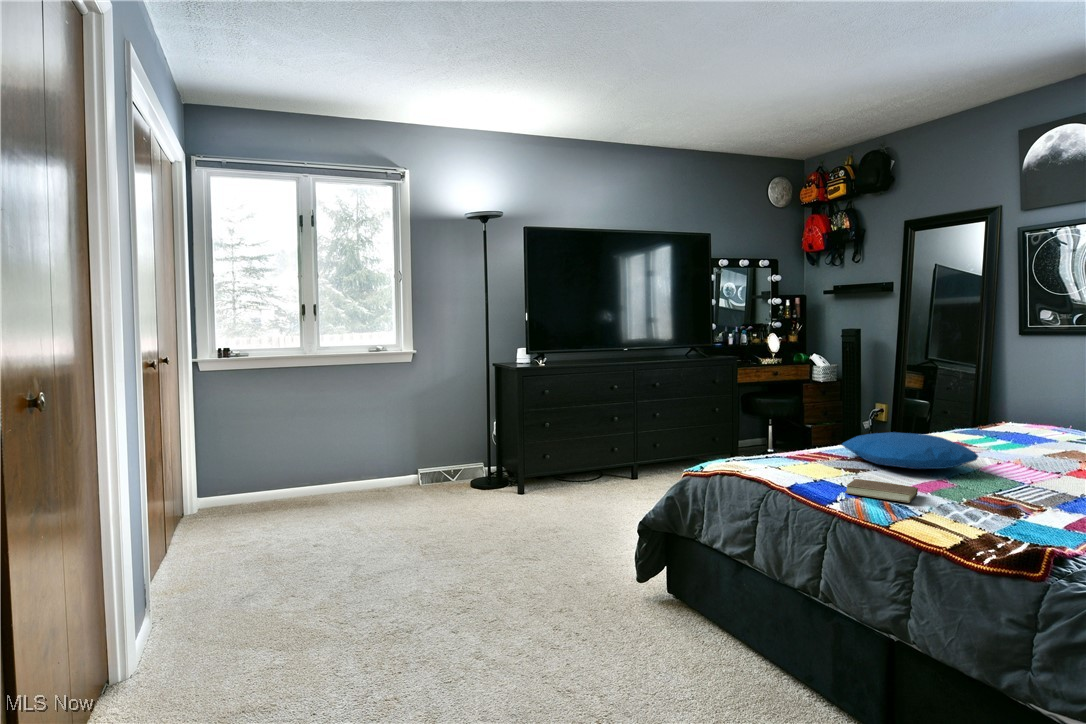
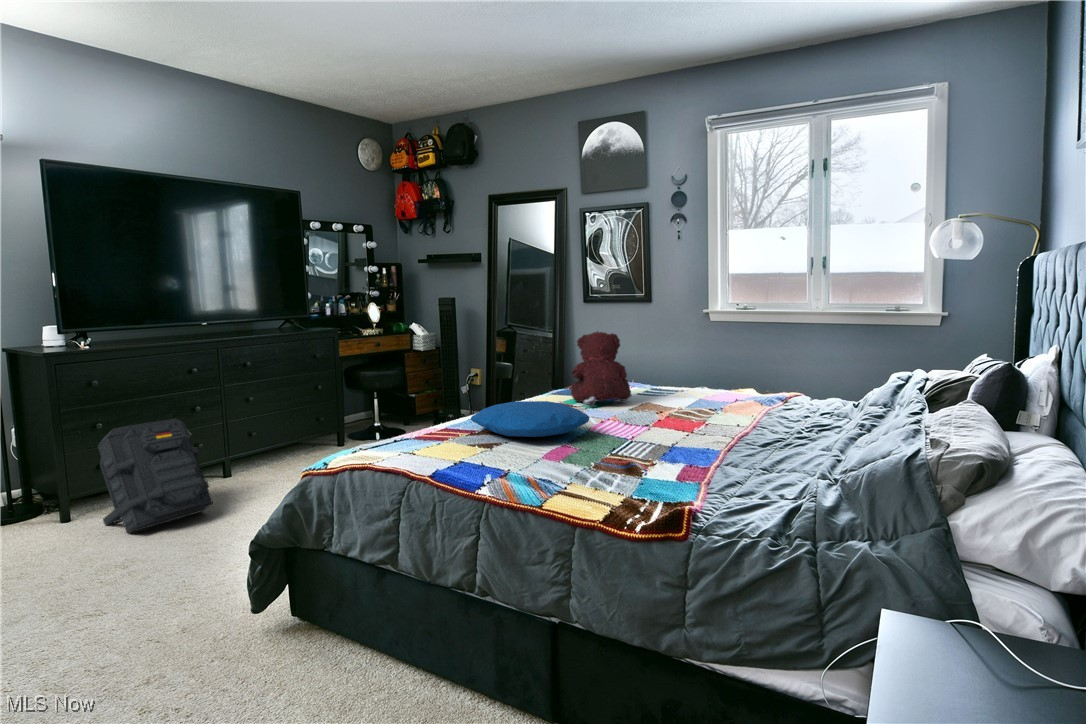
teddy bear: none [974,366,1057,449] -> present [571,331,631,407]
backpack: none [549,423,623,507] -> present [98,419,213,533]
book: present [845,477,918,503] -> none [490,454,554,475]

